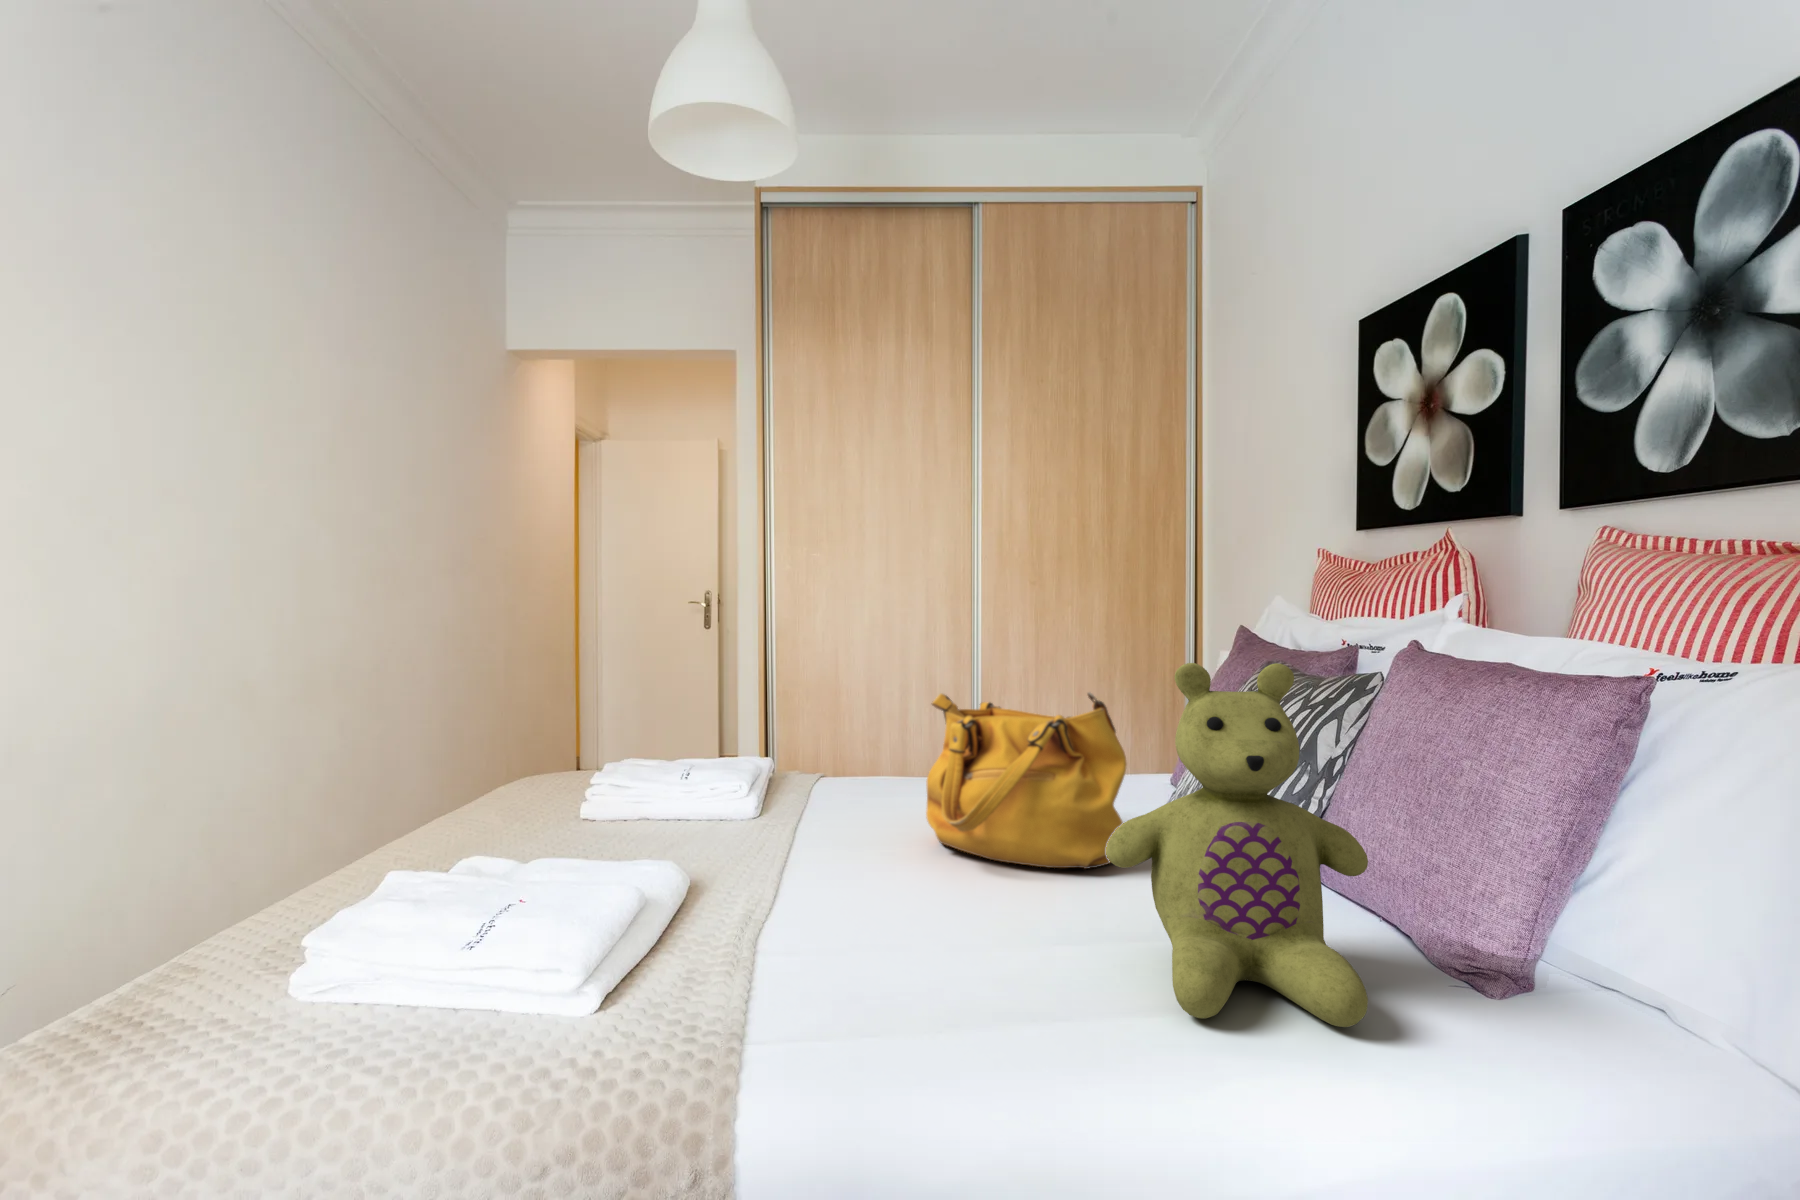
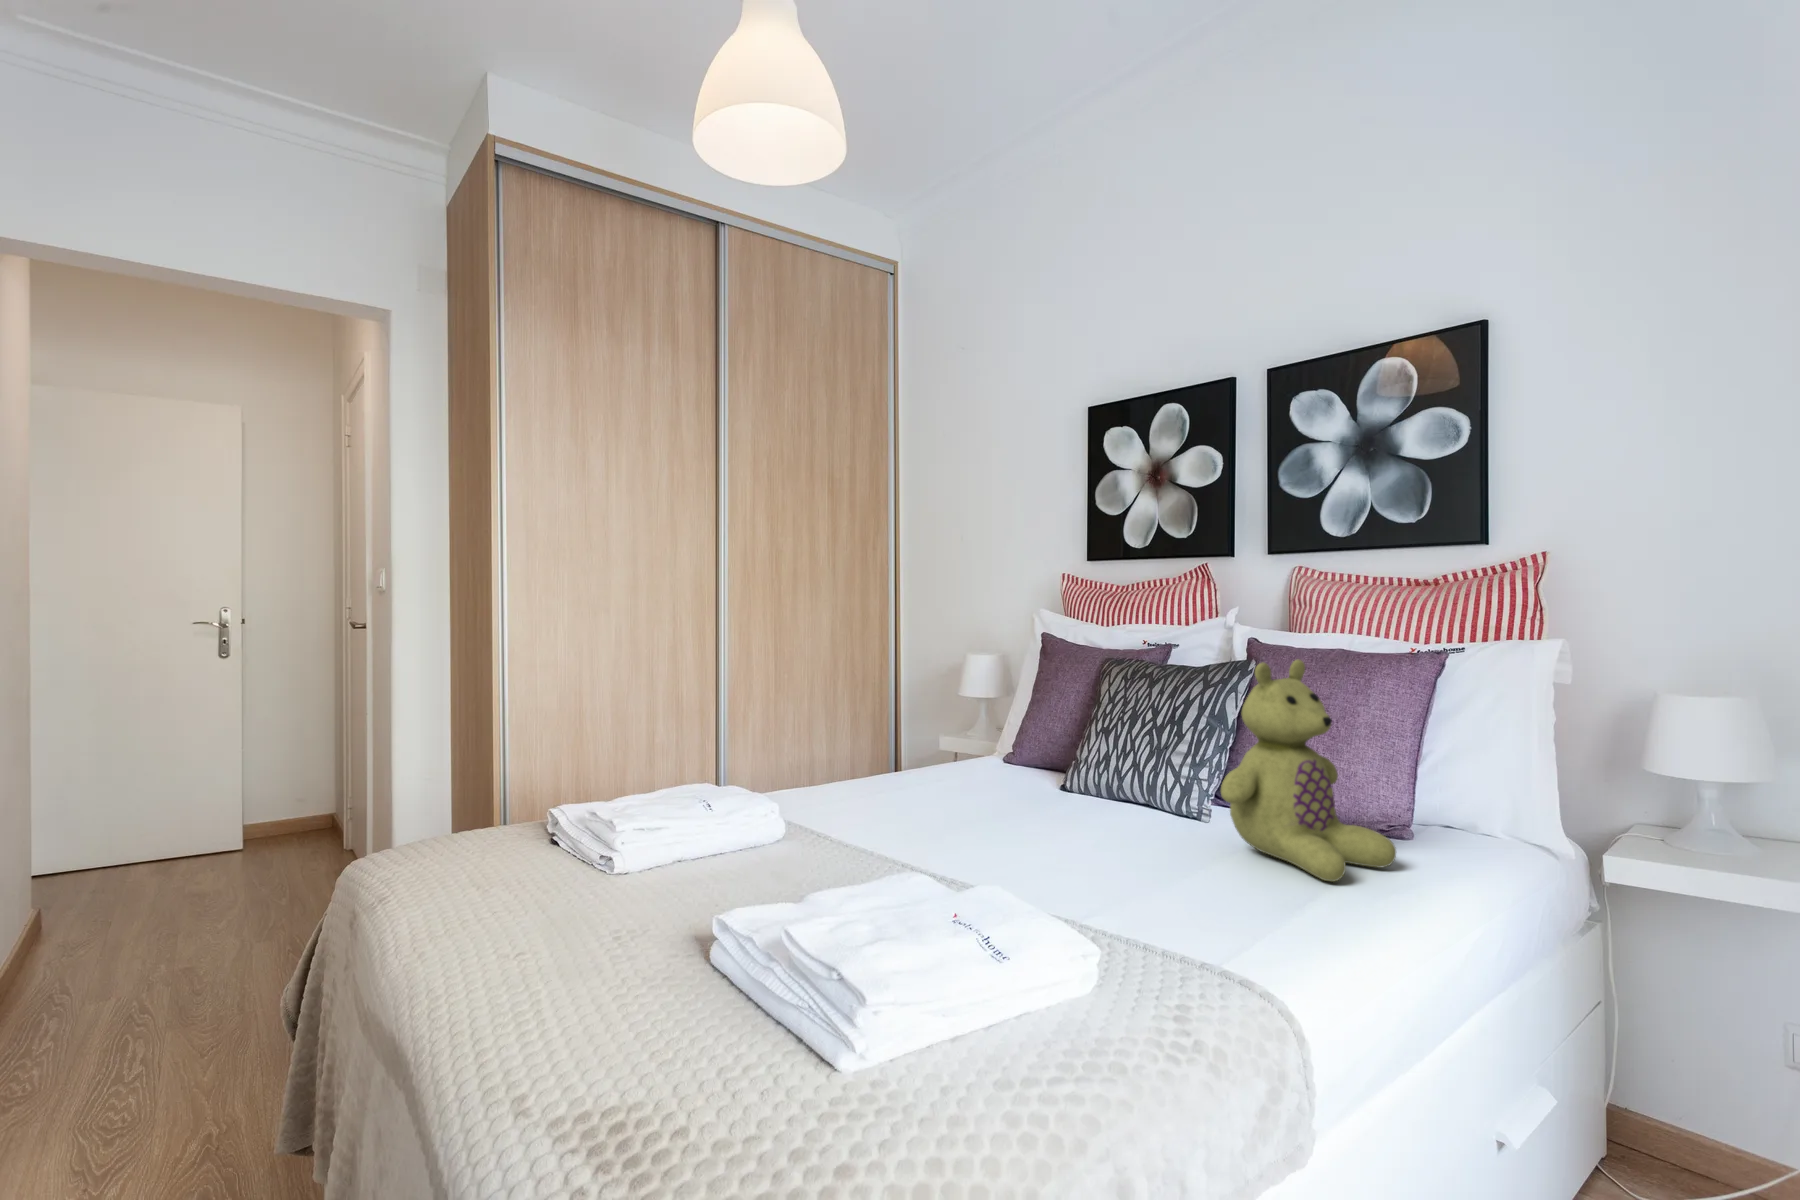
handbag: present [926,692,1127,869] -> none [948,689,1114,830]

